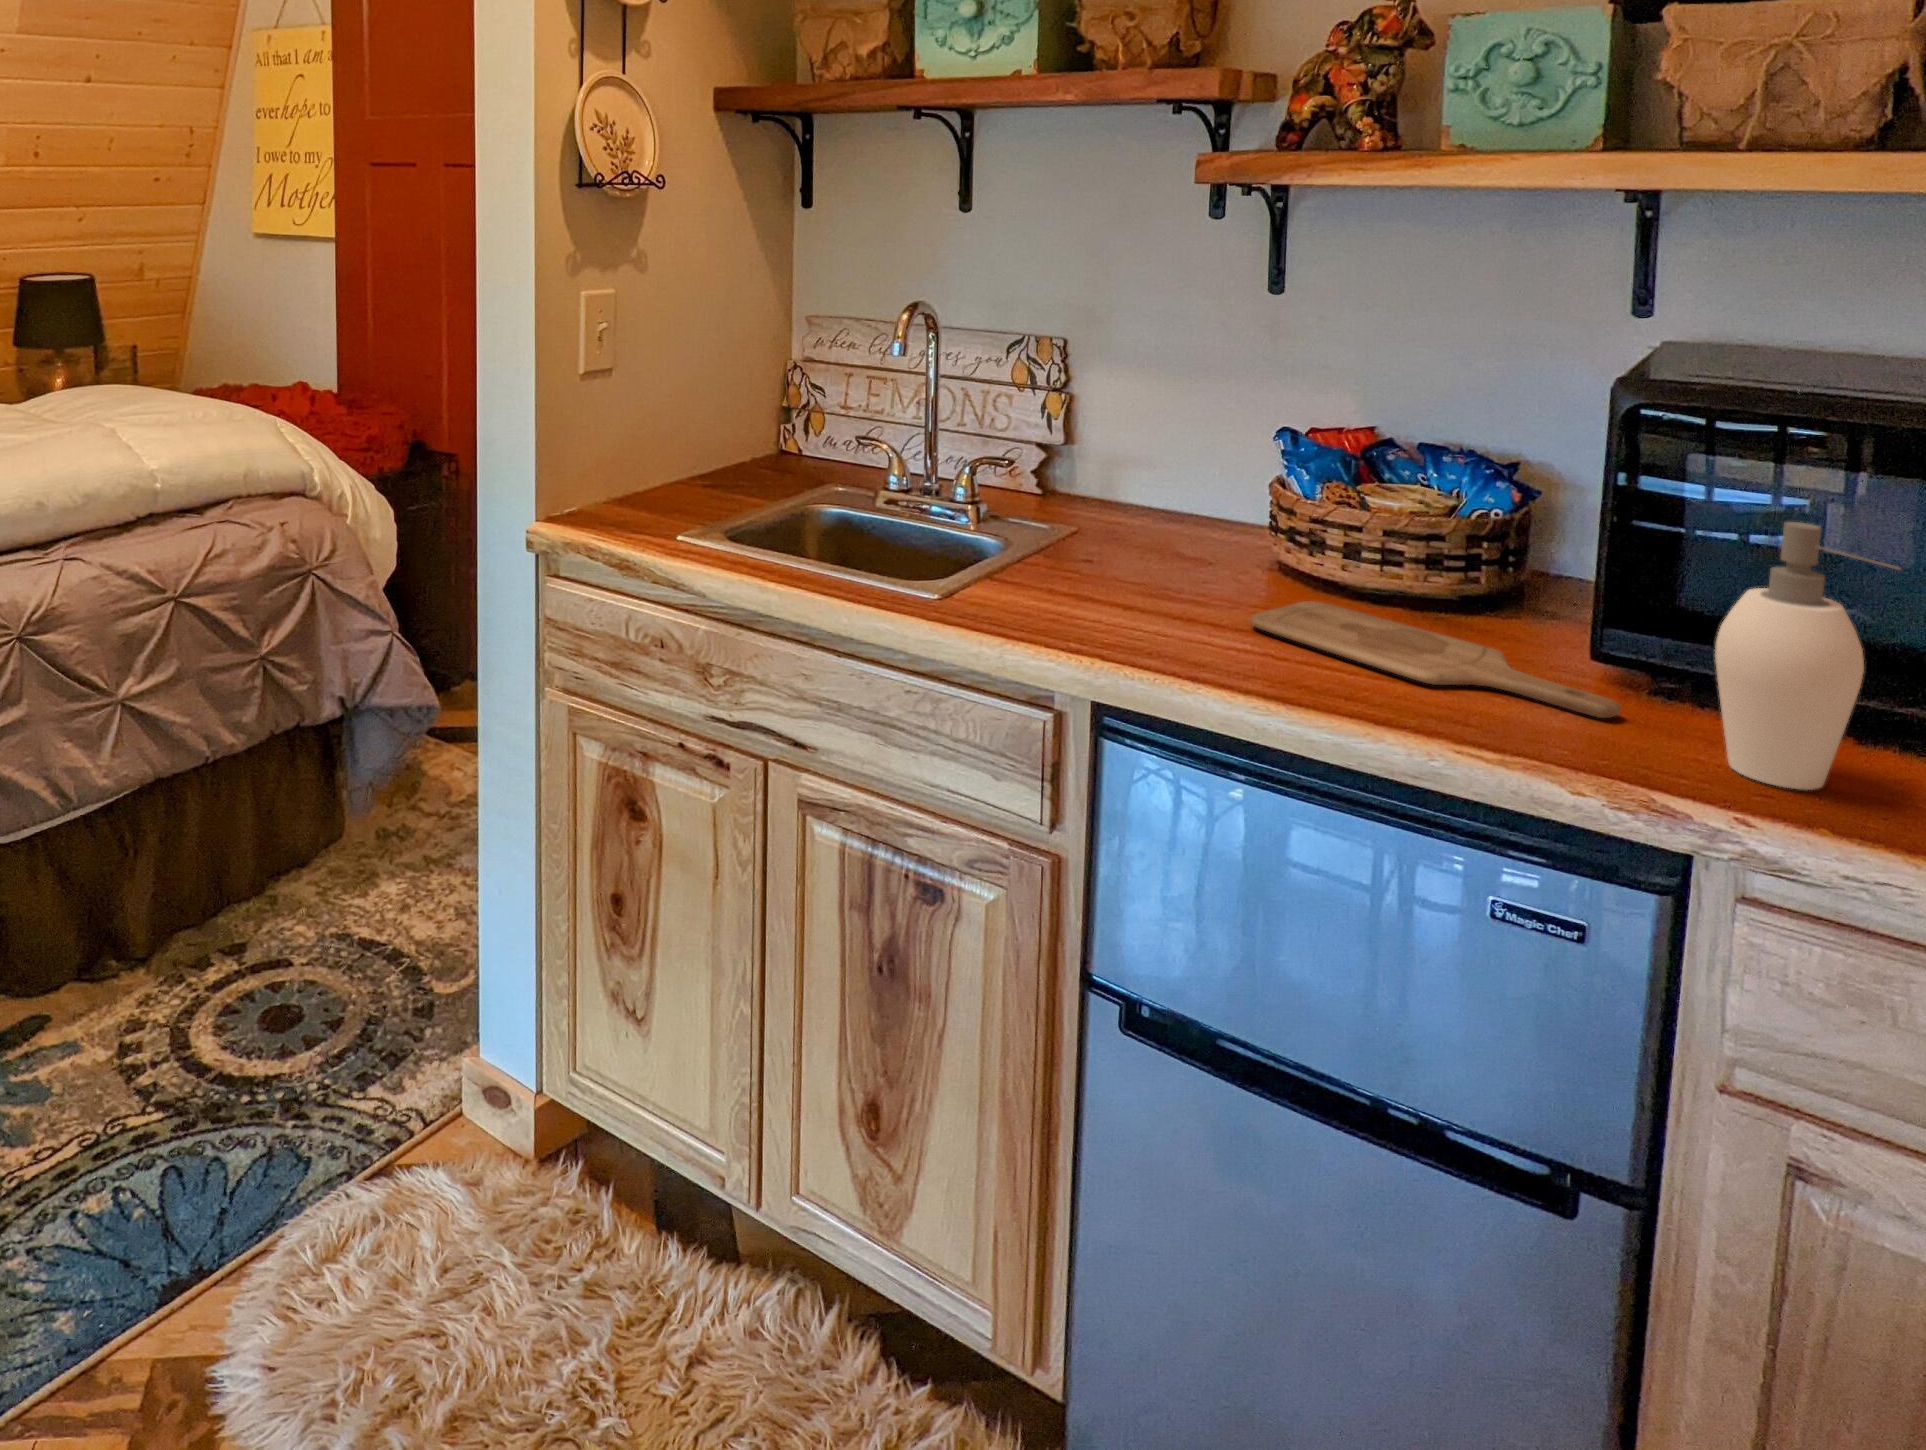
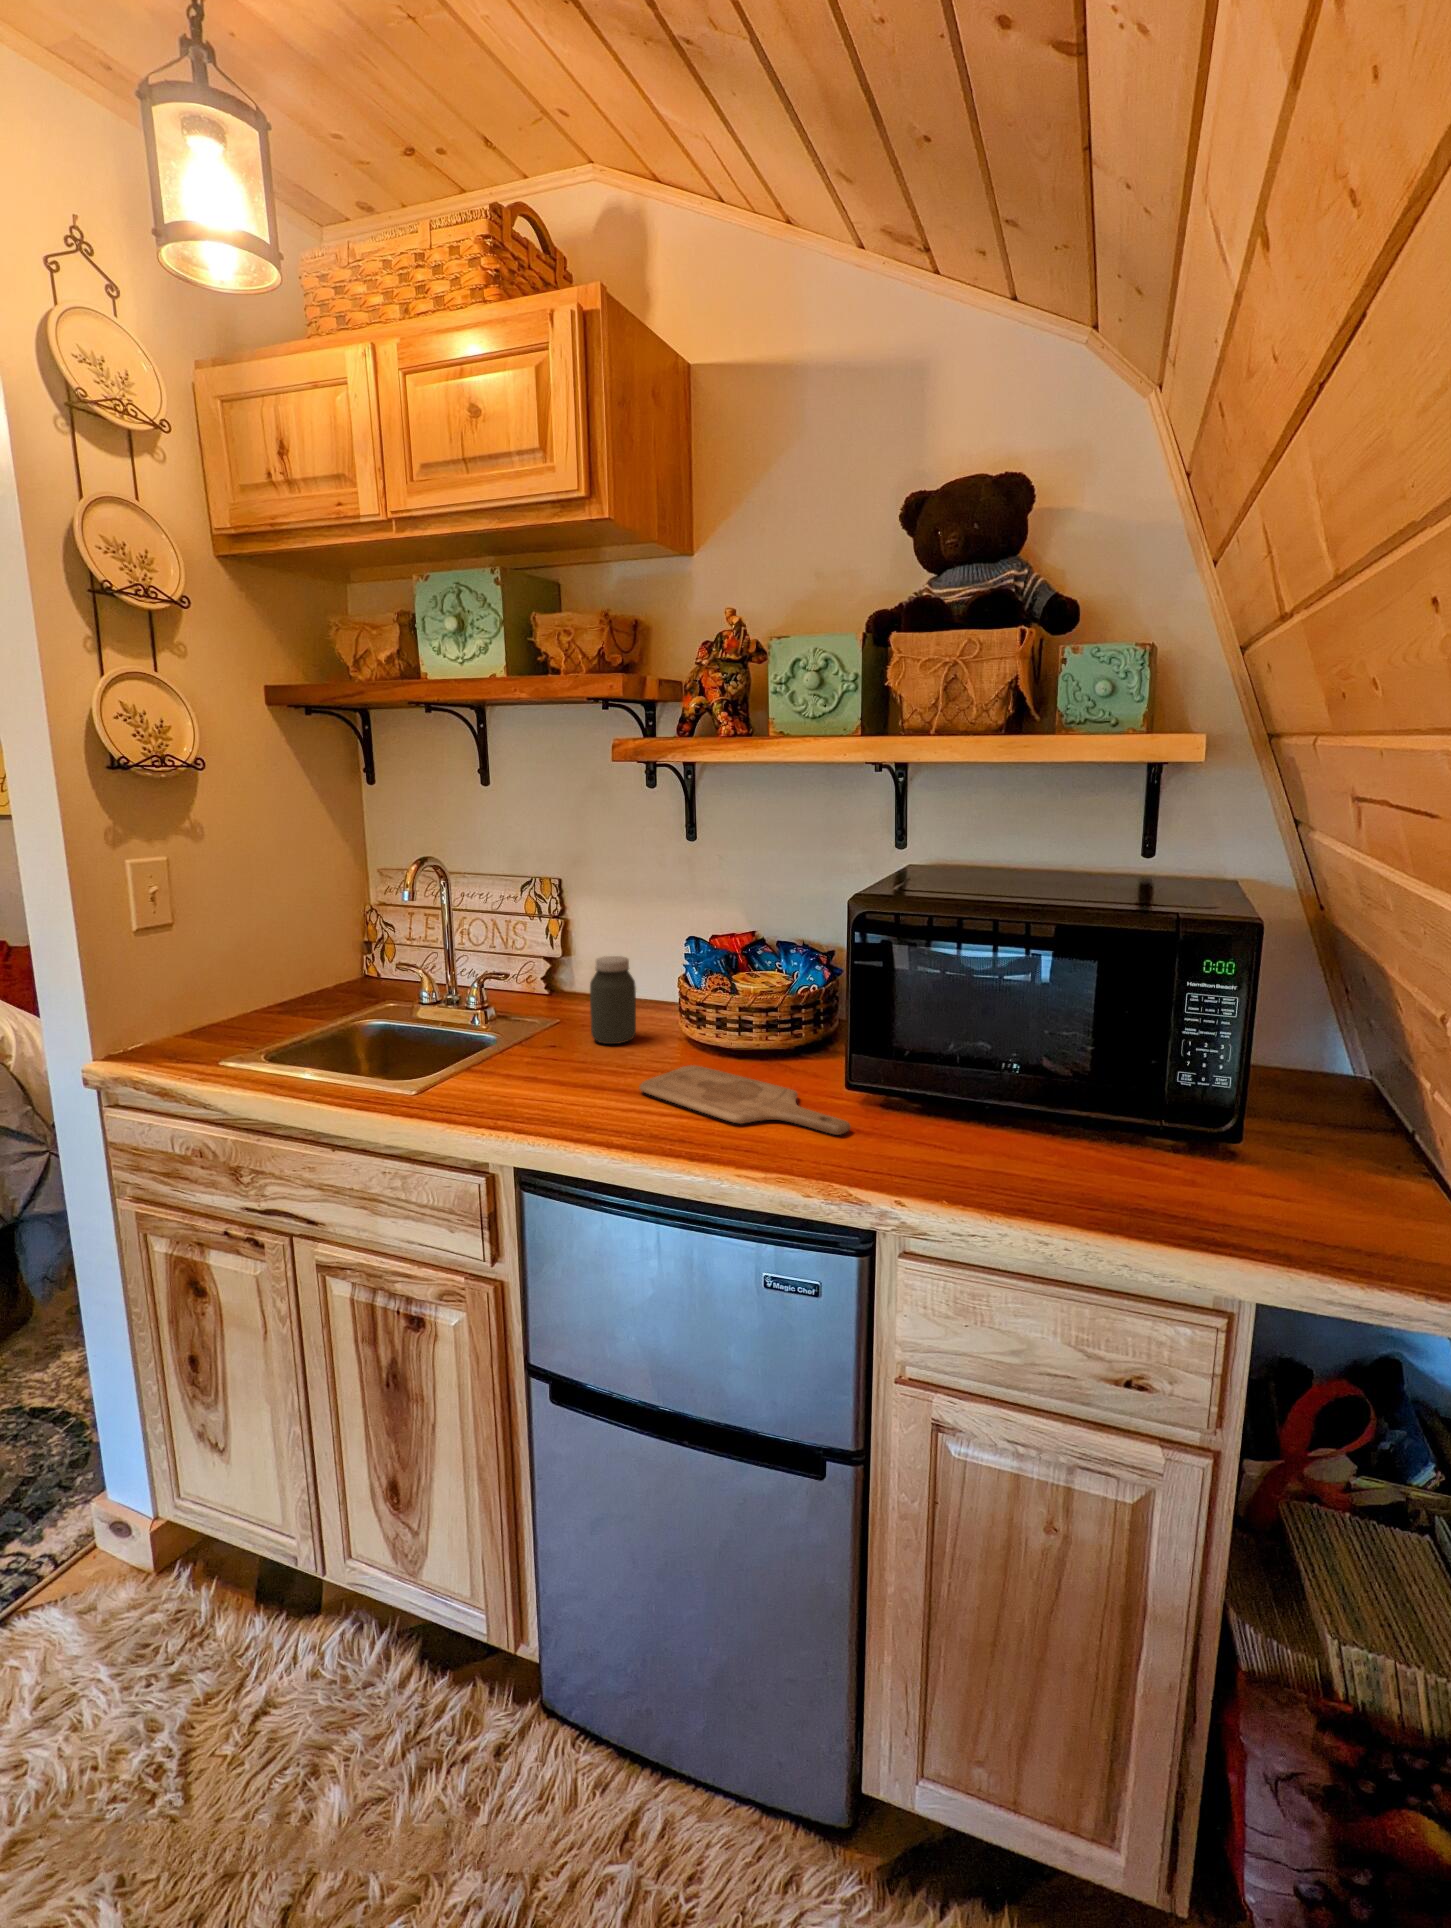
jar: none [1136,444,1205,564] -> present [590,956,636,1044]
soap dispenser: present [1715,522,1901,790] -> none [888,995,975,1174]

